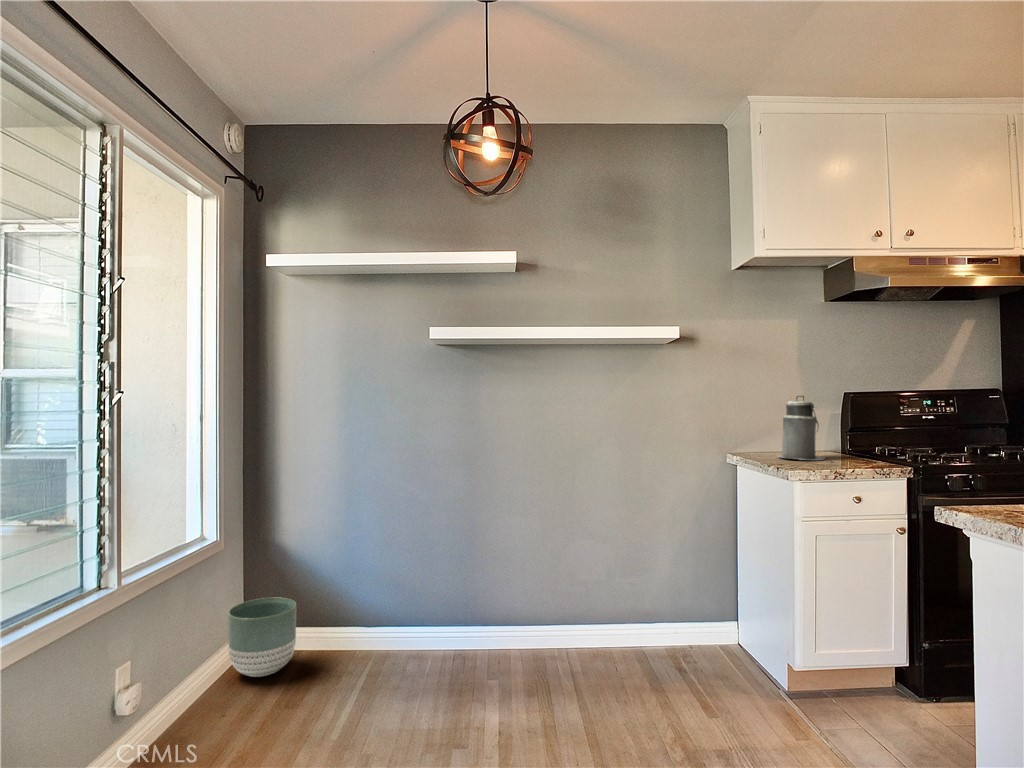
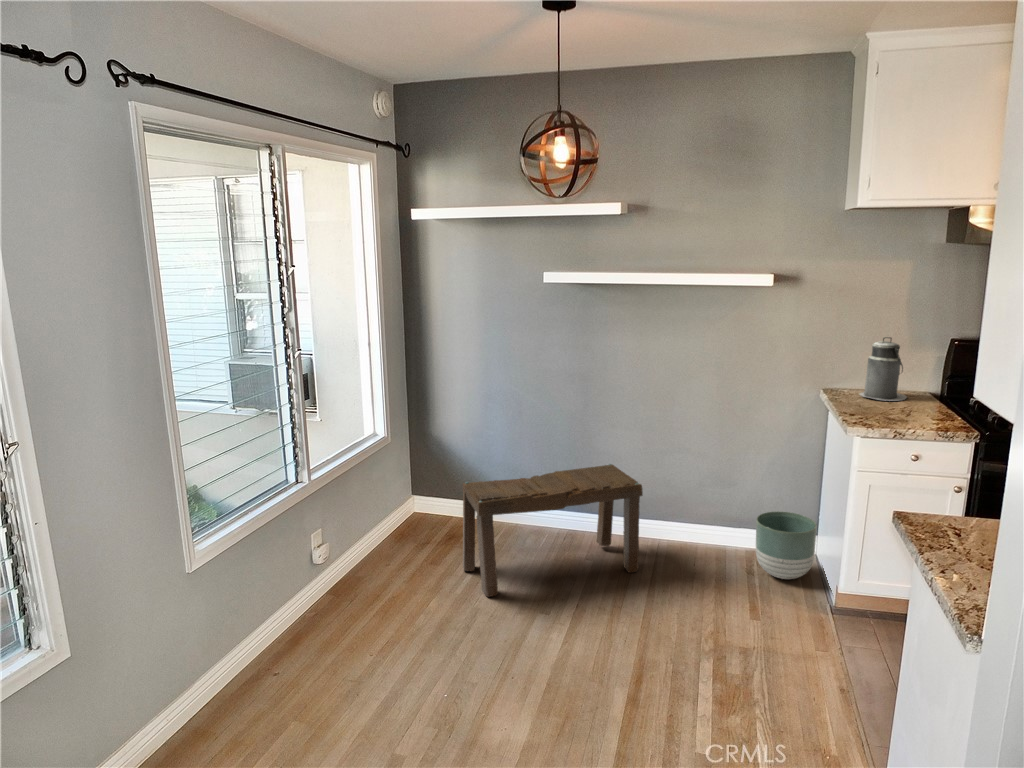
bench: none [336,552,563,738] -> present [463,464,643,597]
planter: present [228,597,296,677] -> present [756,512,817,579]

